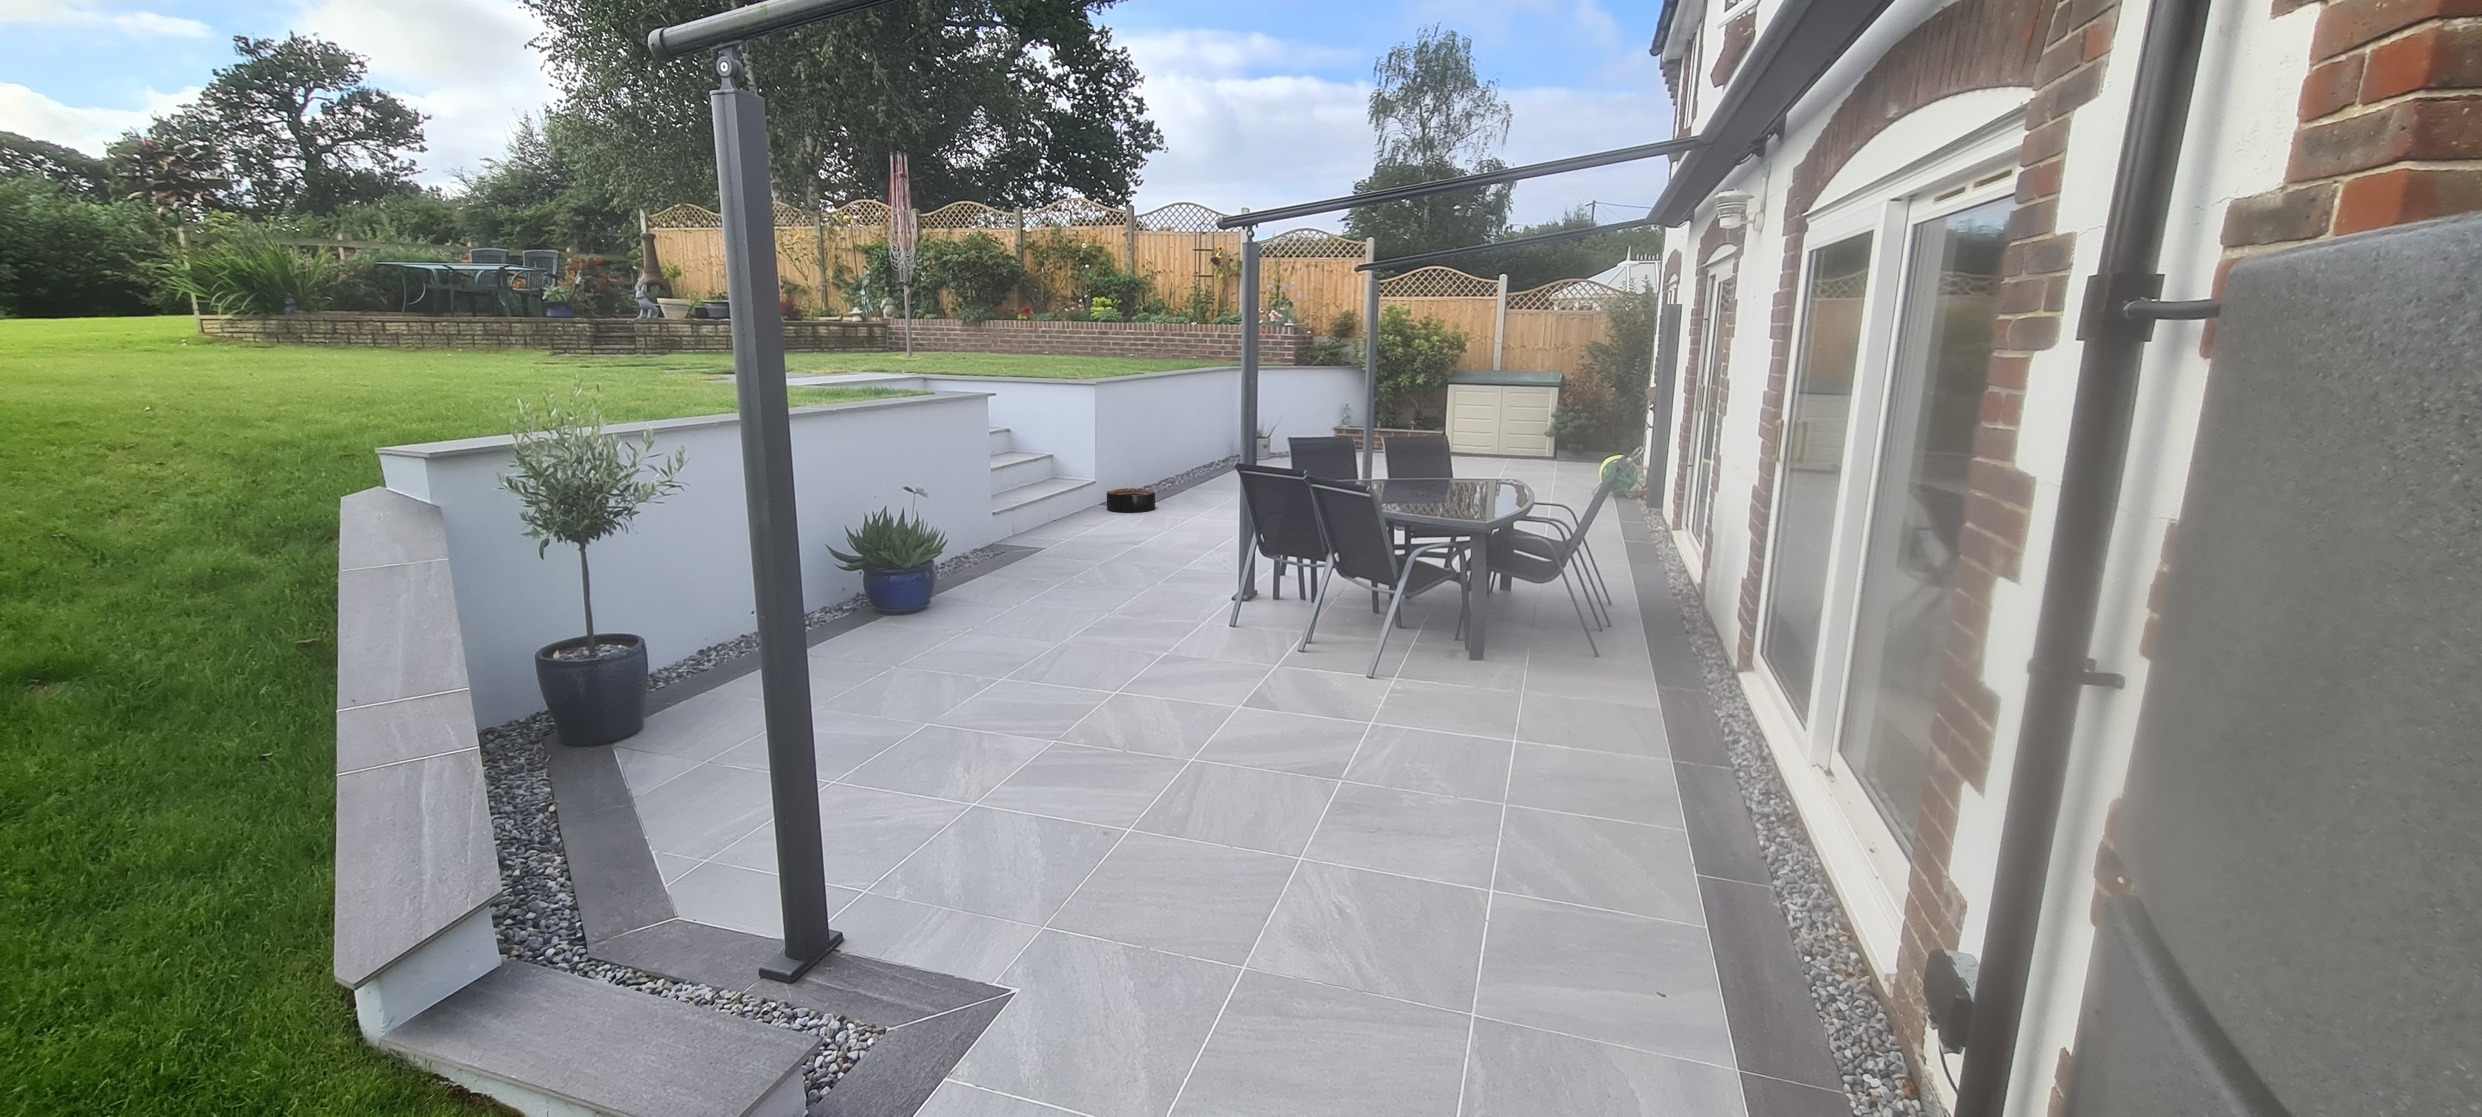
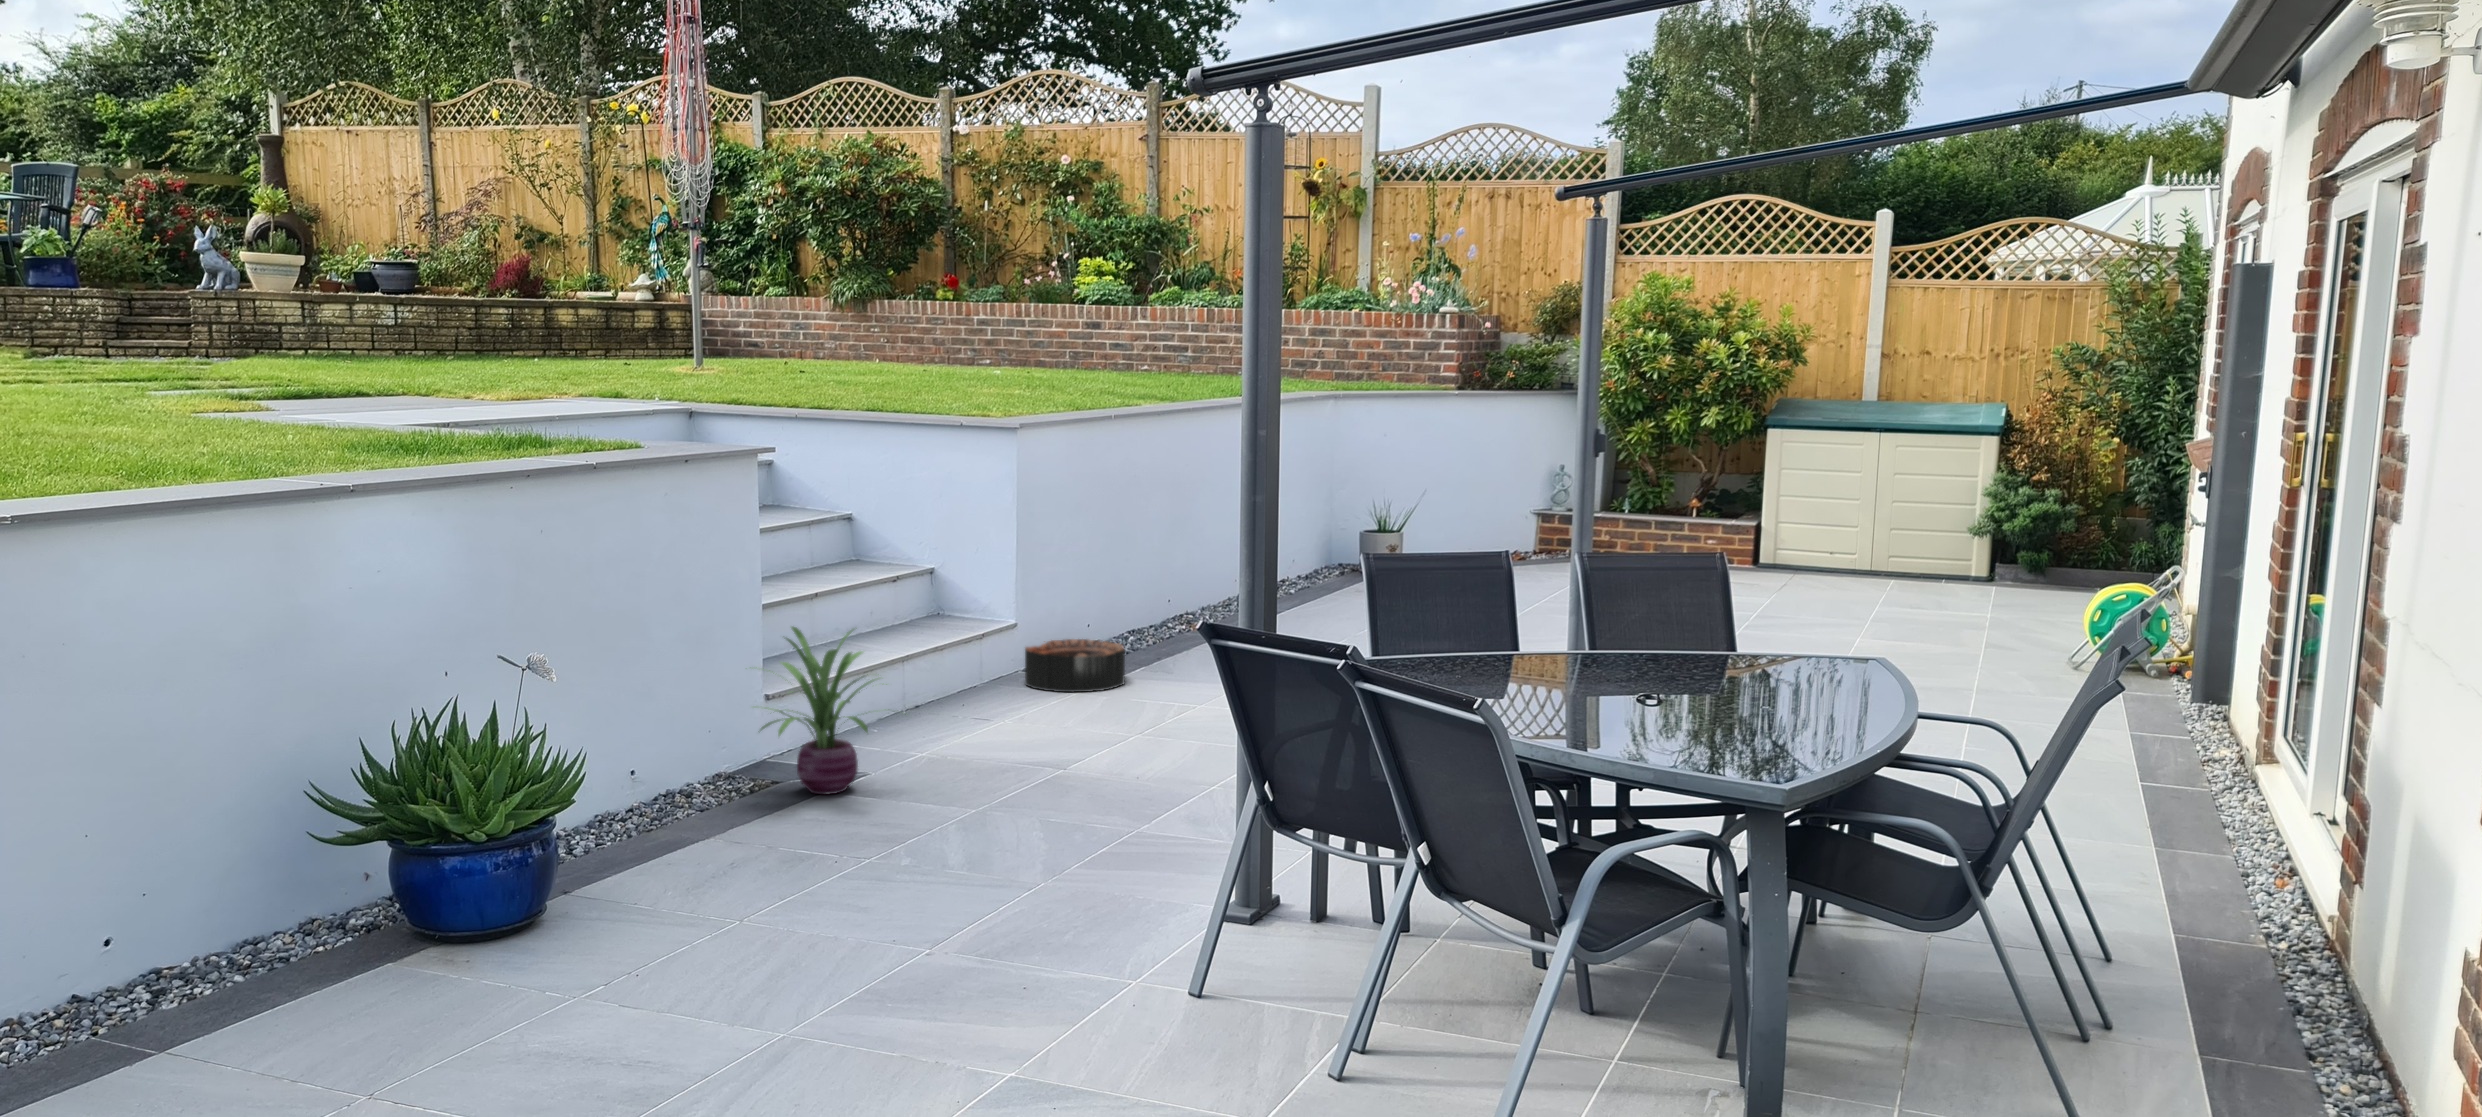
decorative plant: none [988,477,1078,555] -> present [750,627,887,794]

